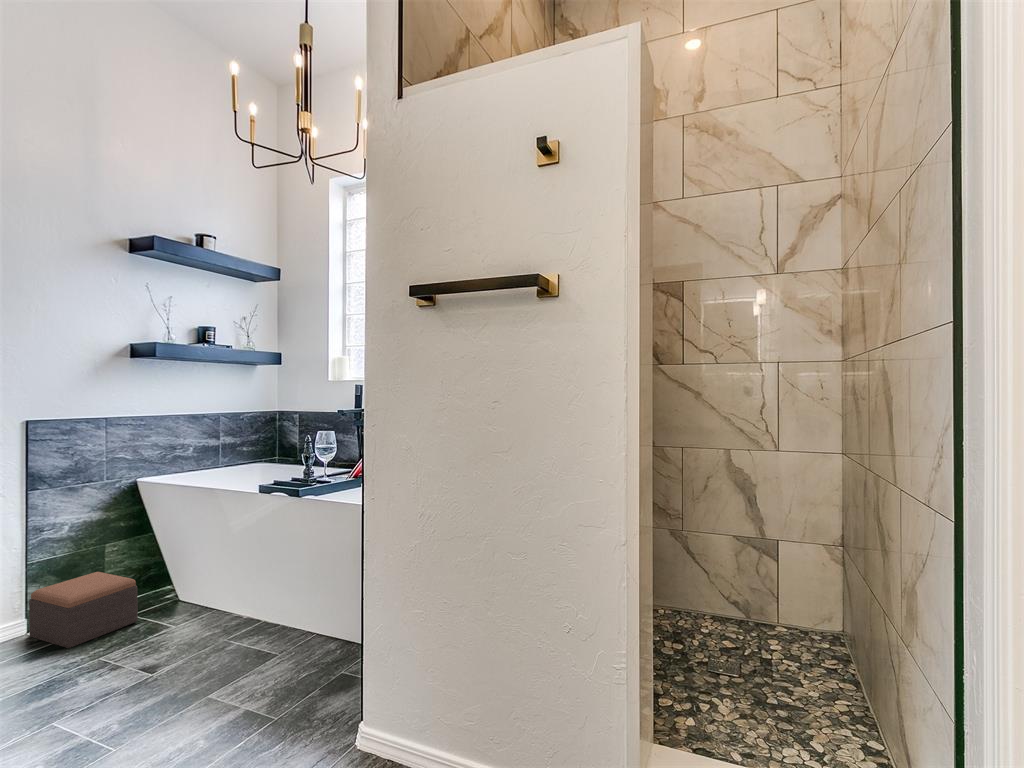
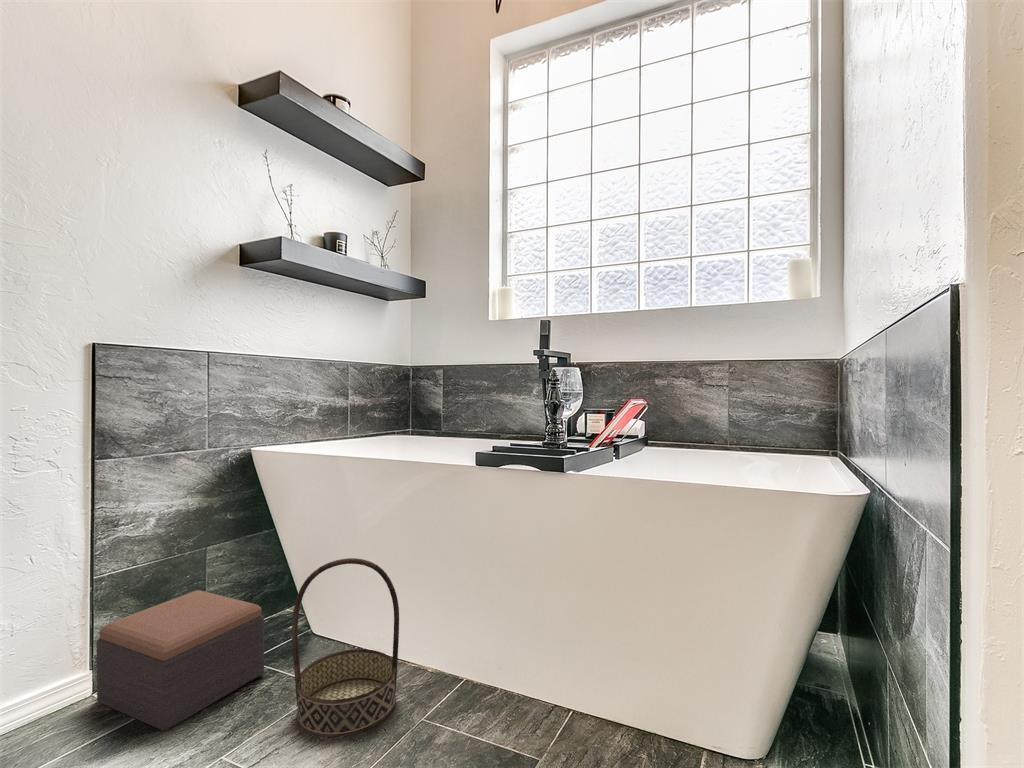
basket: none [147,549,215,649] -> present [292,558,399,737]

